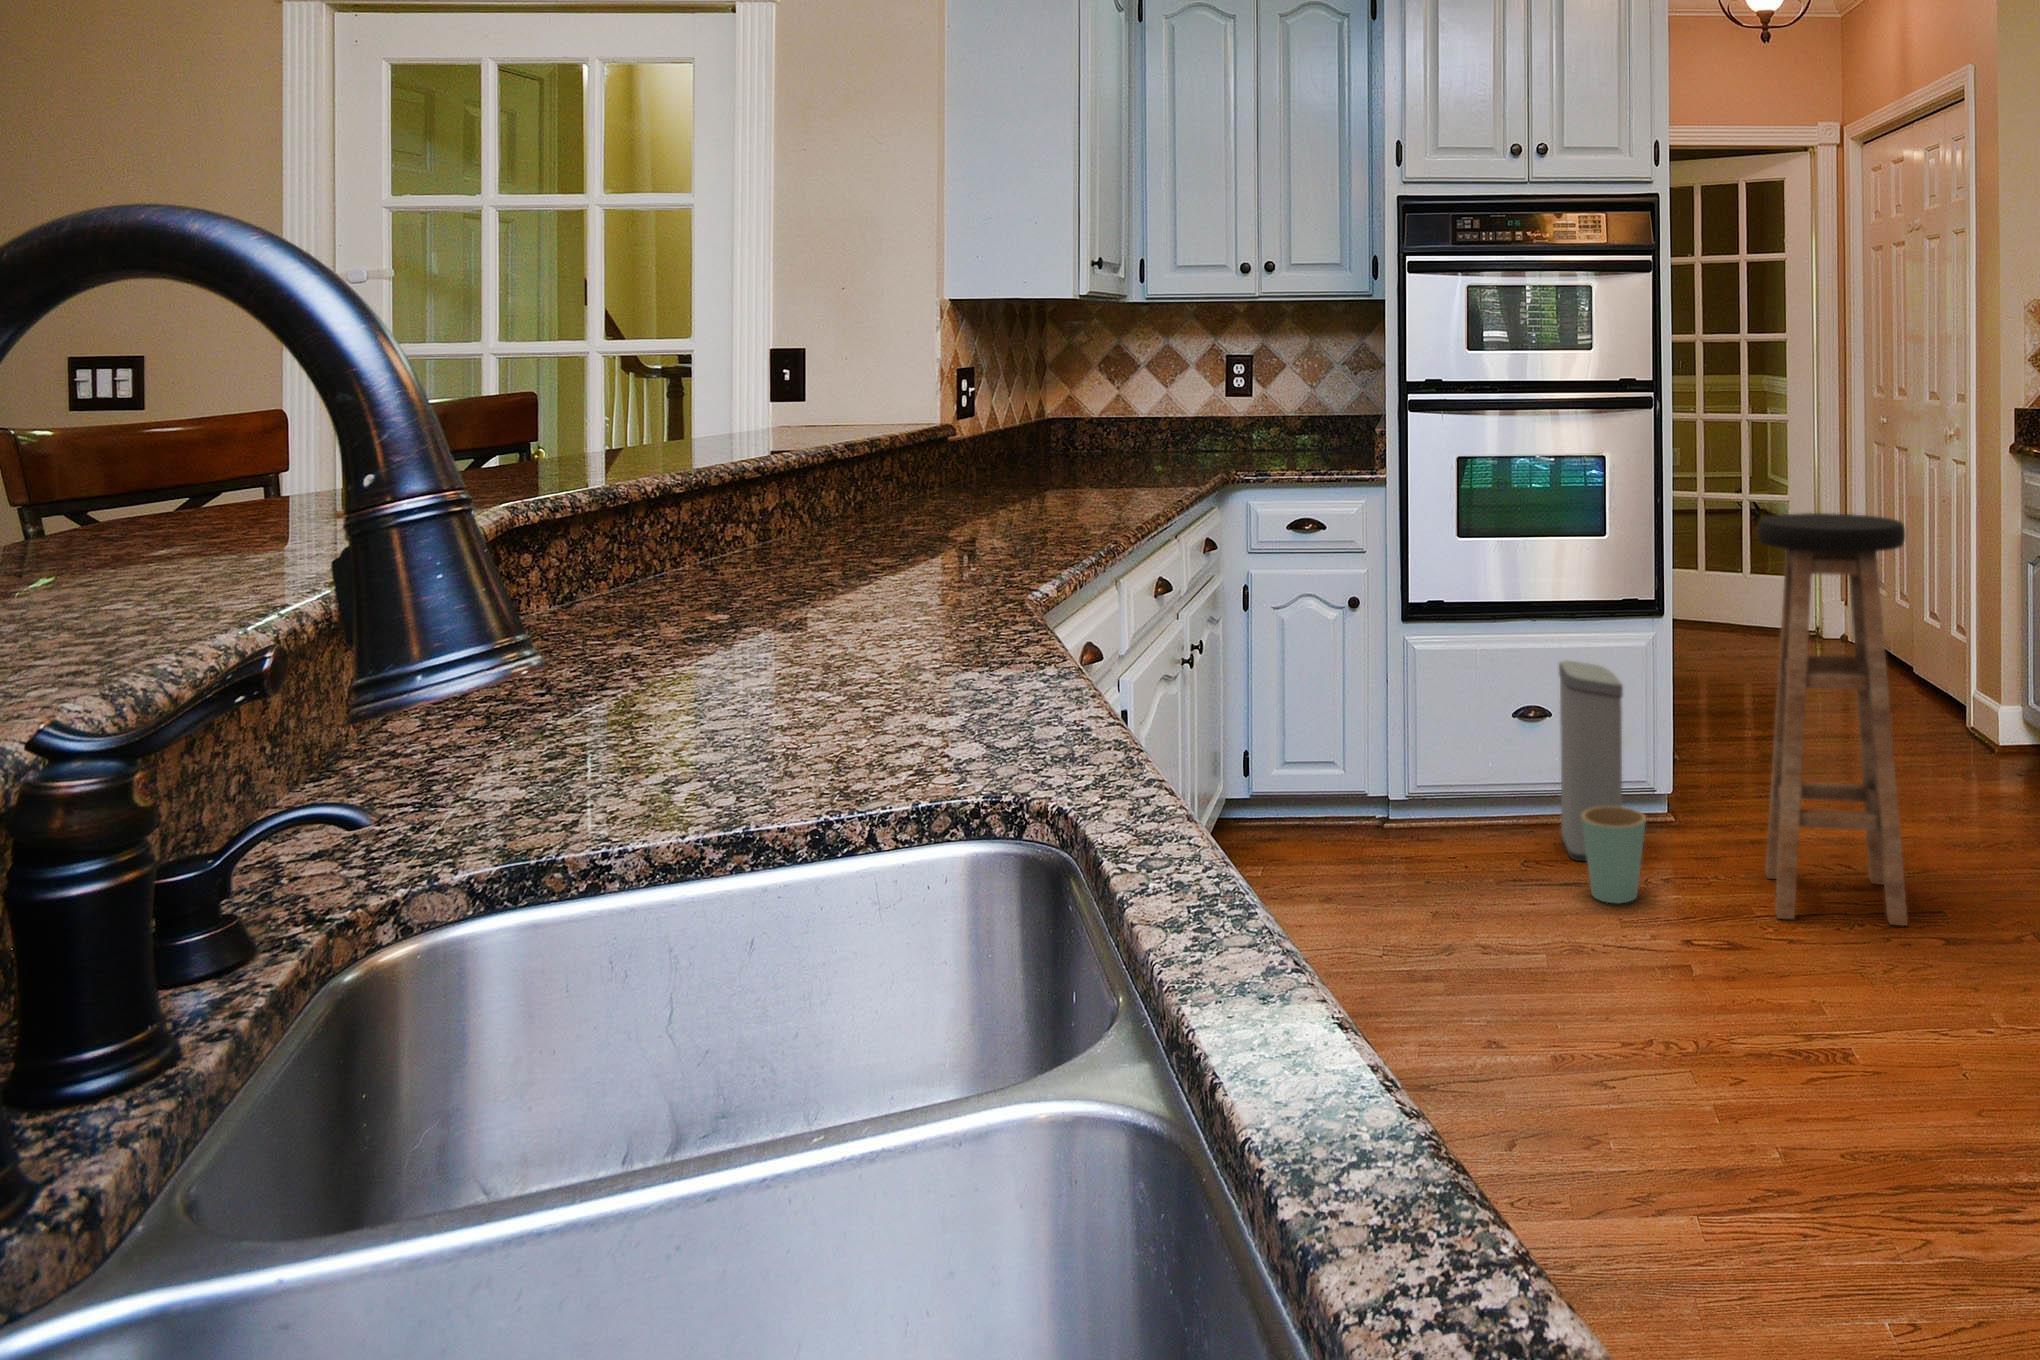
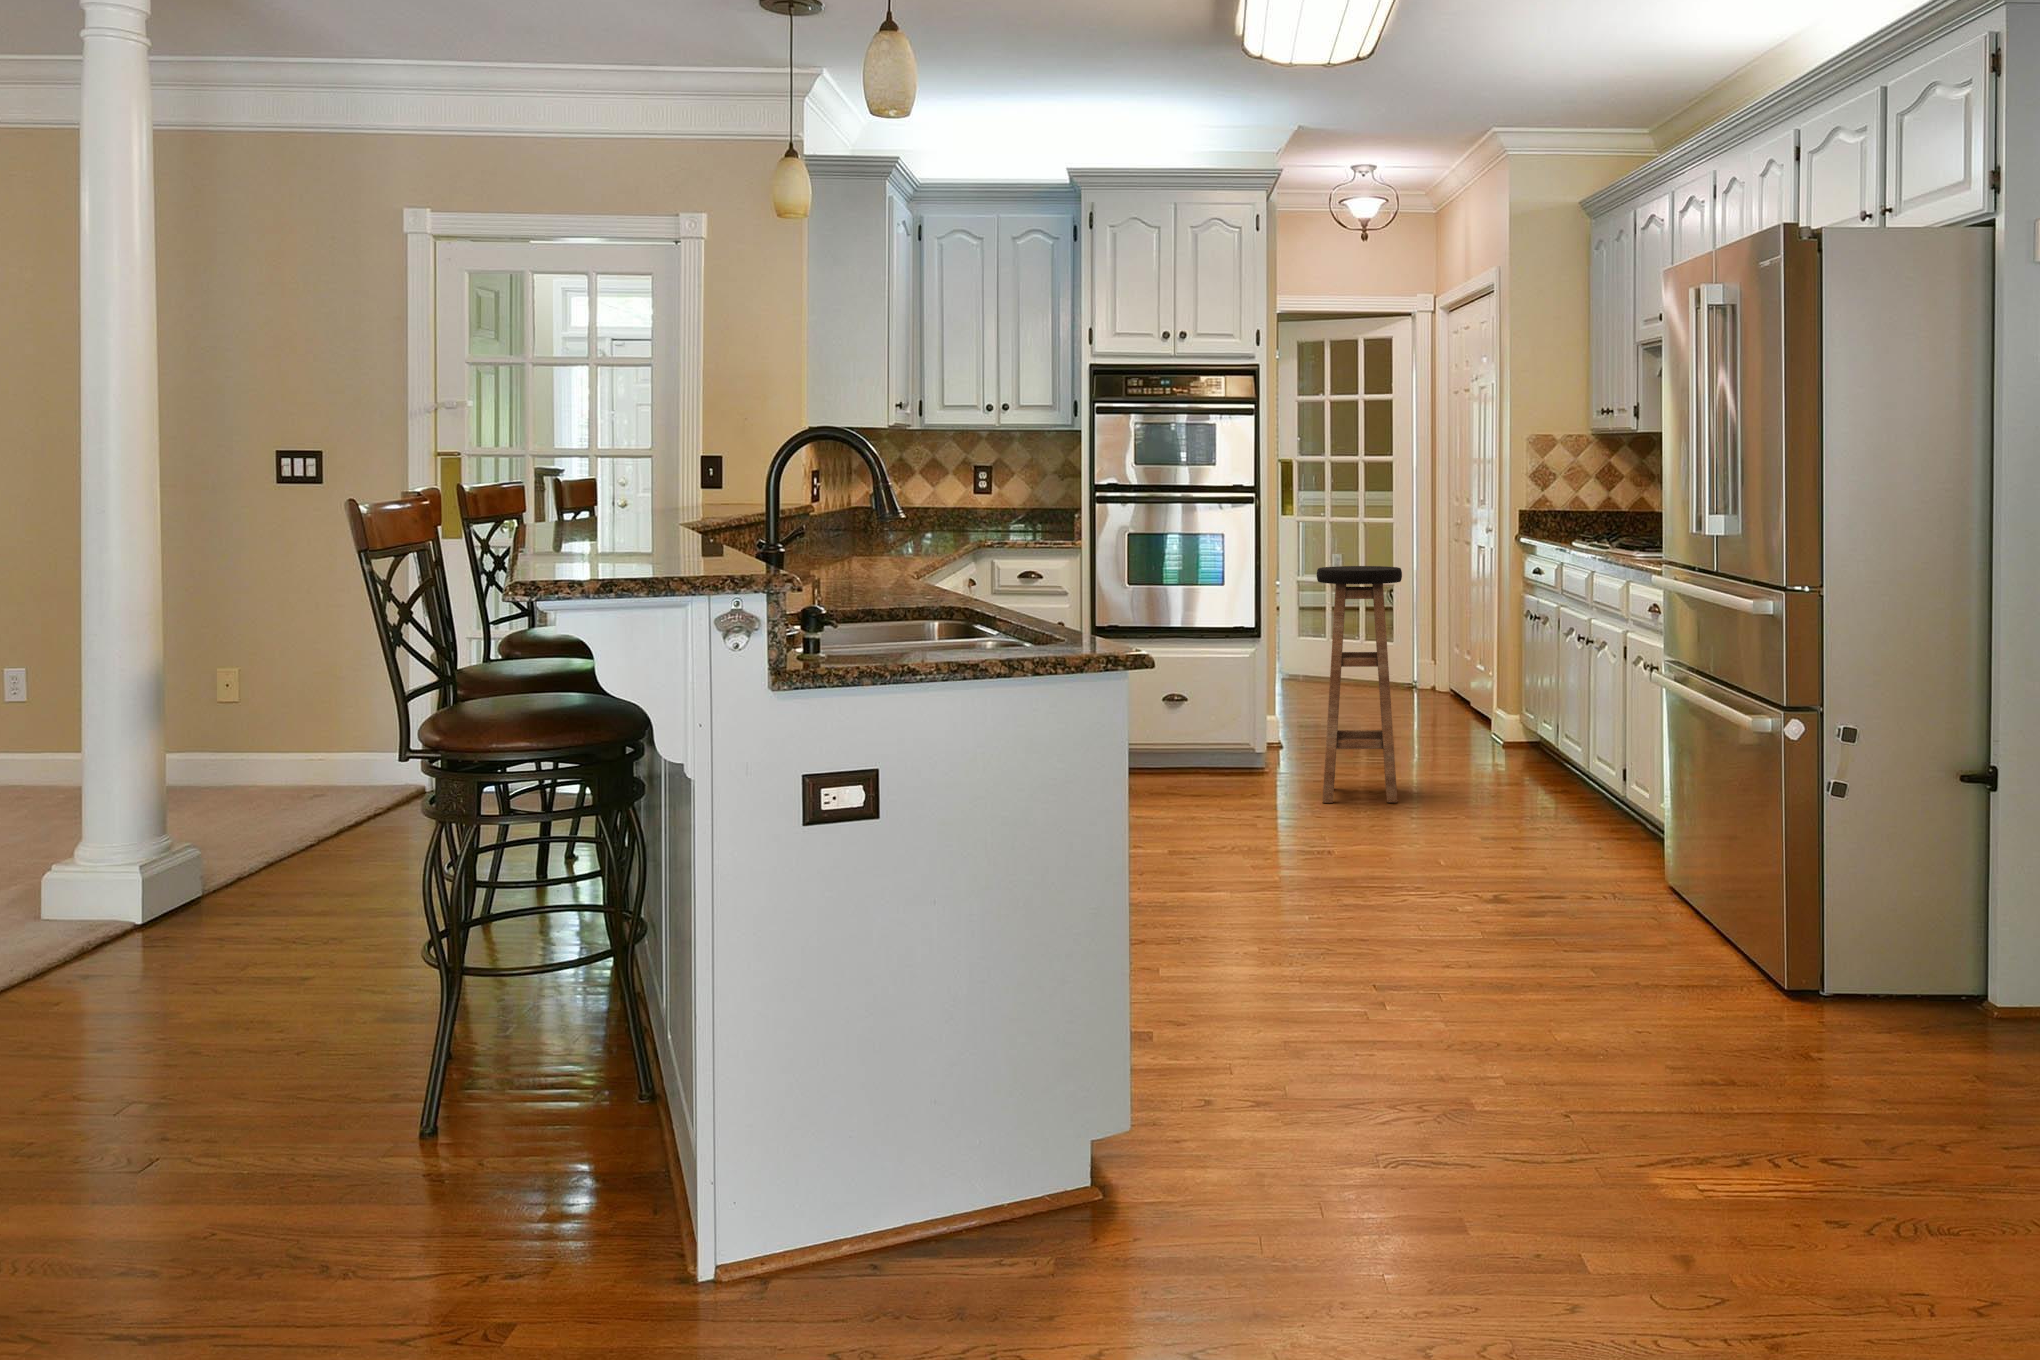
trash can: present [1559,660,1646,903] -> none [1199,665,1248,801]

